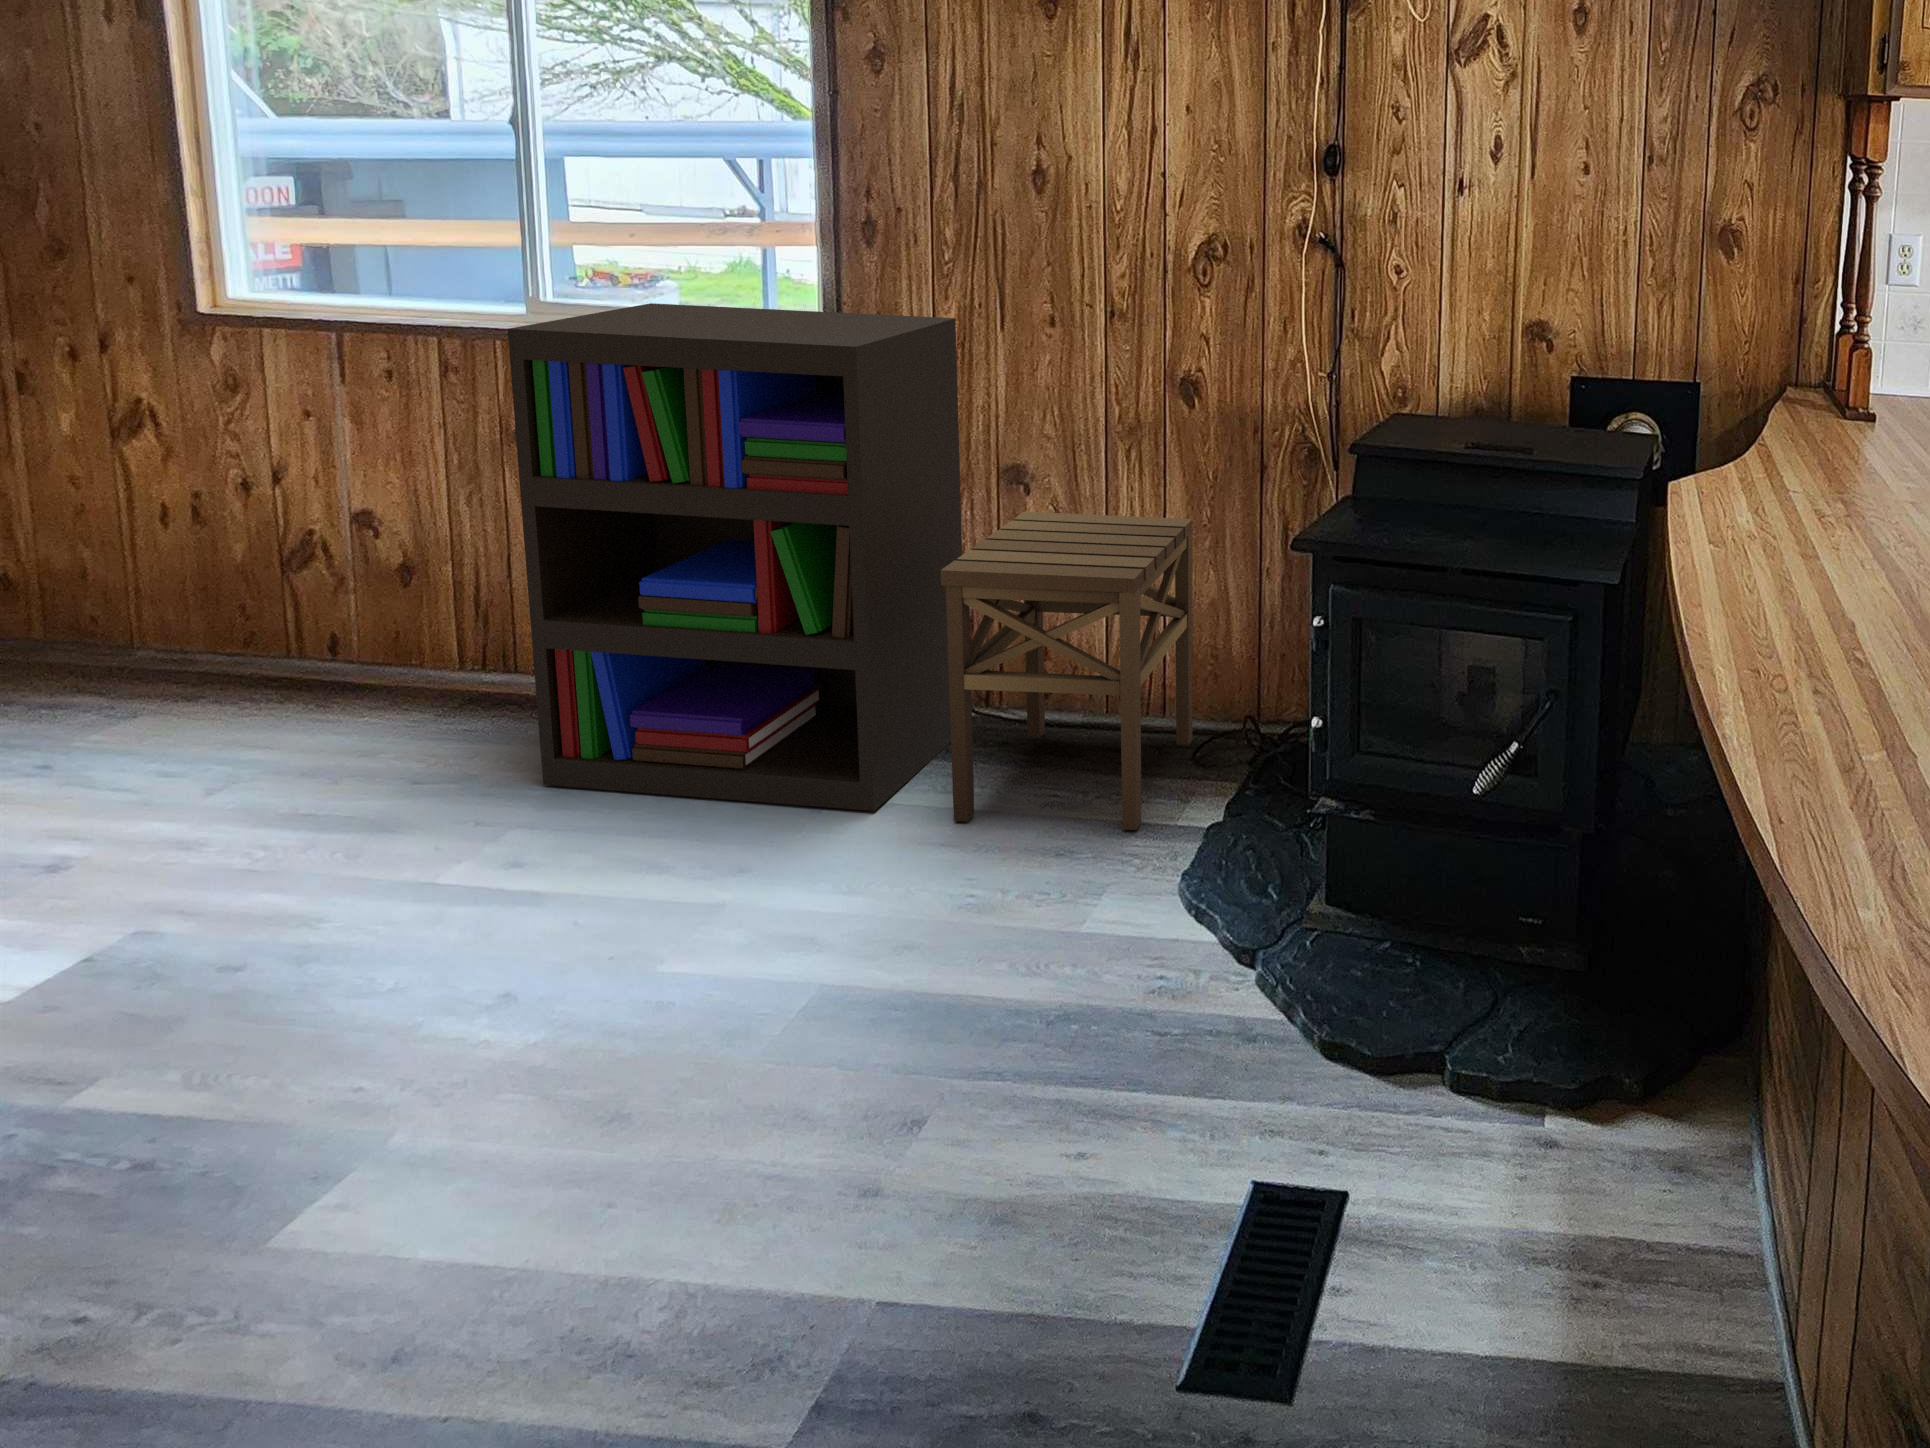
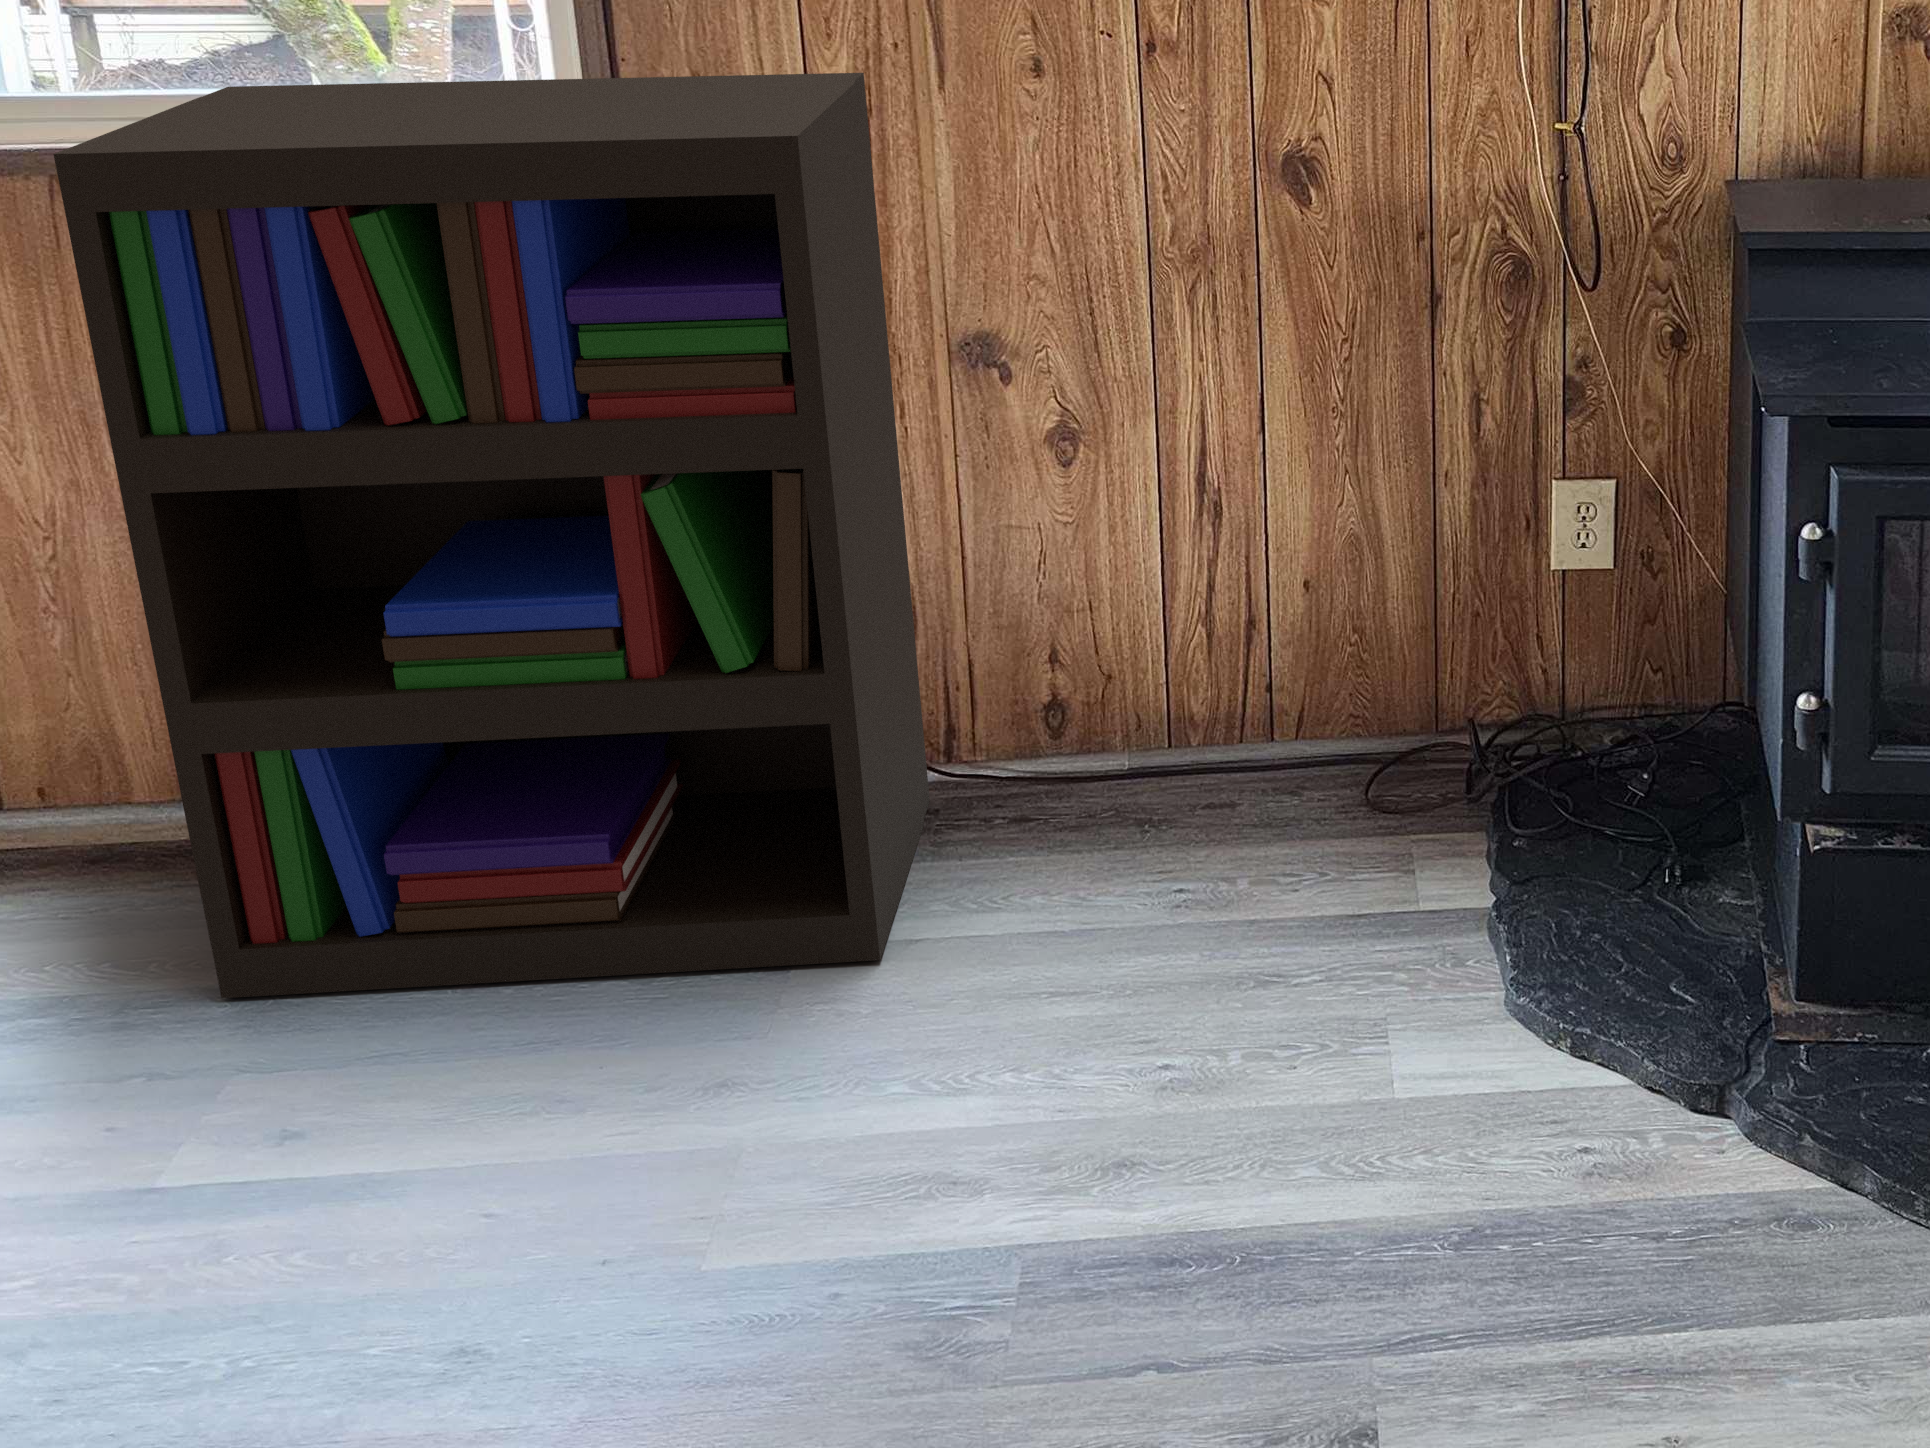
side table: present [941,512,1193,830] -> none [991,400,1358,957]

